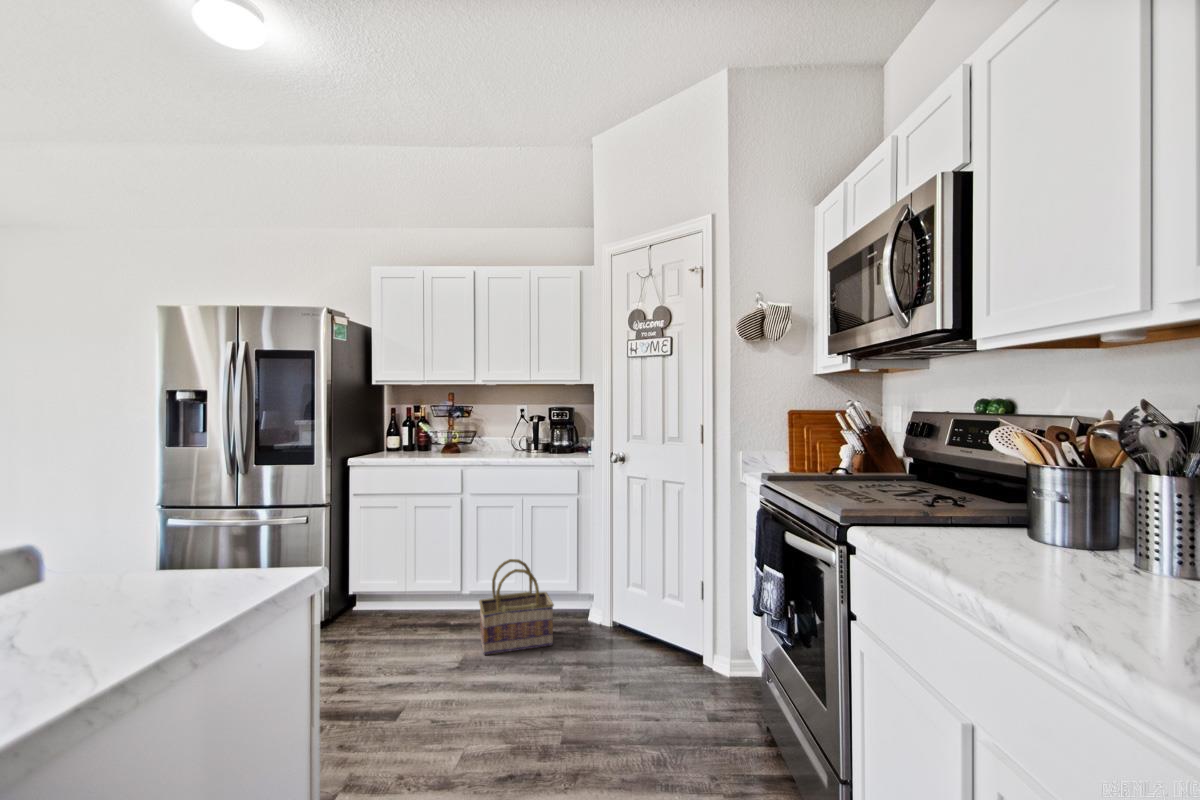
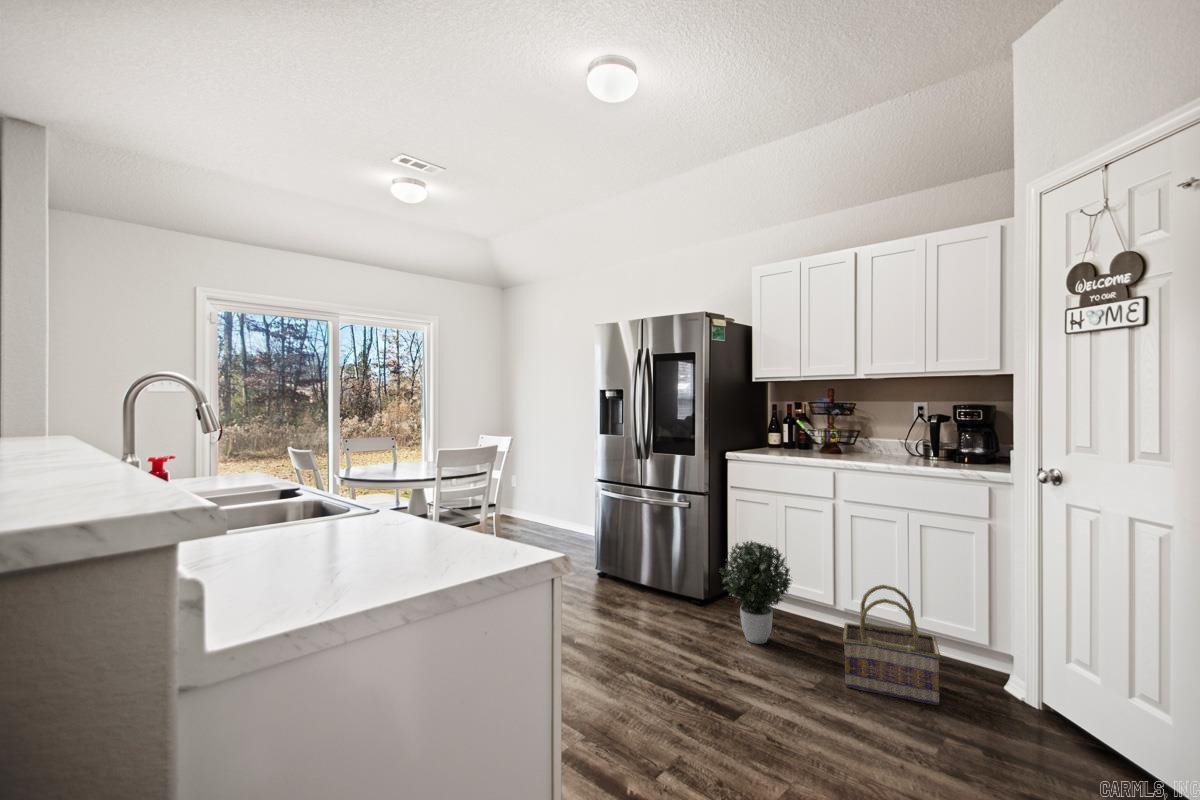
potted plant: none [354,542,430,645] -> present [719,541,791,644]

